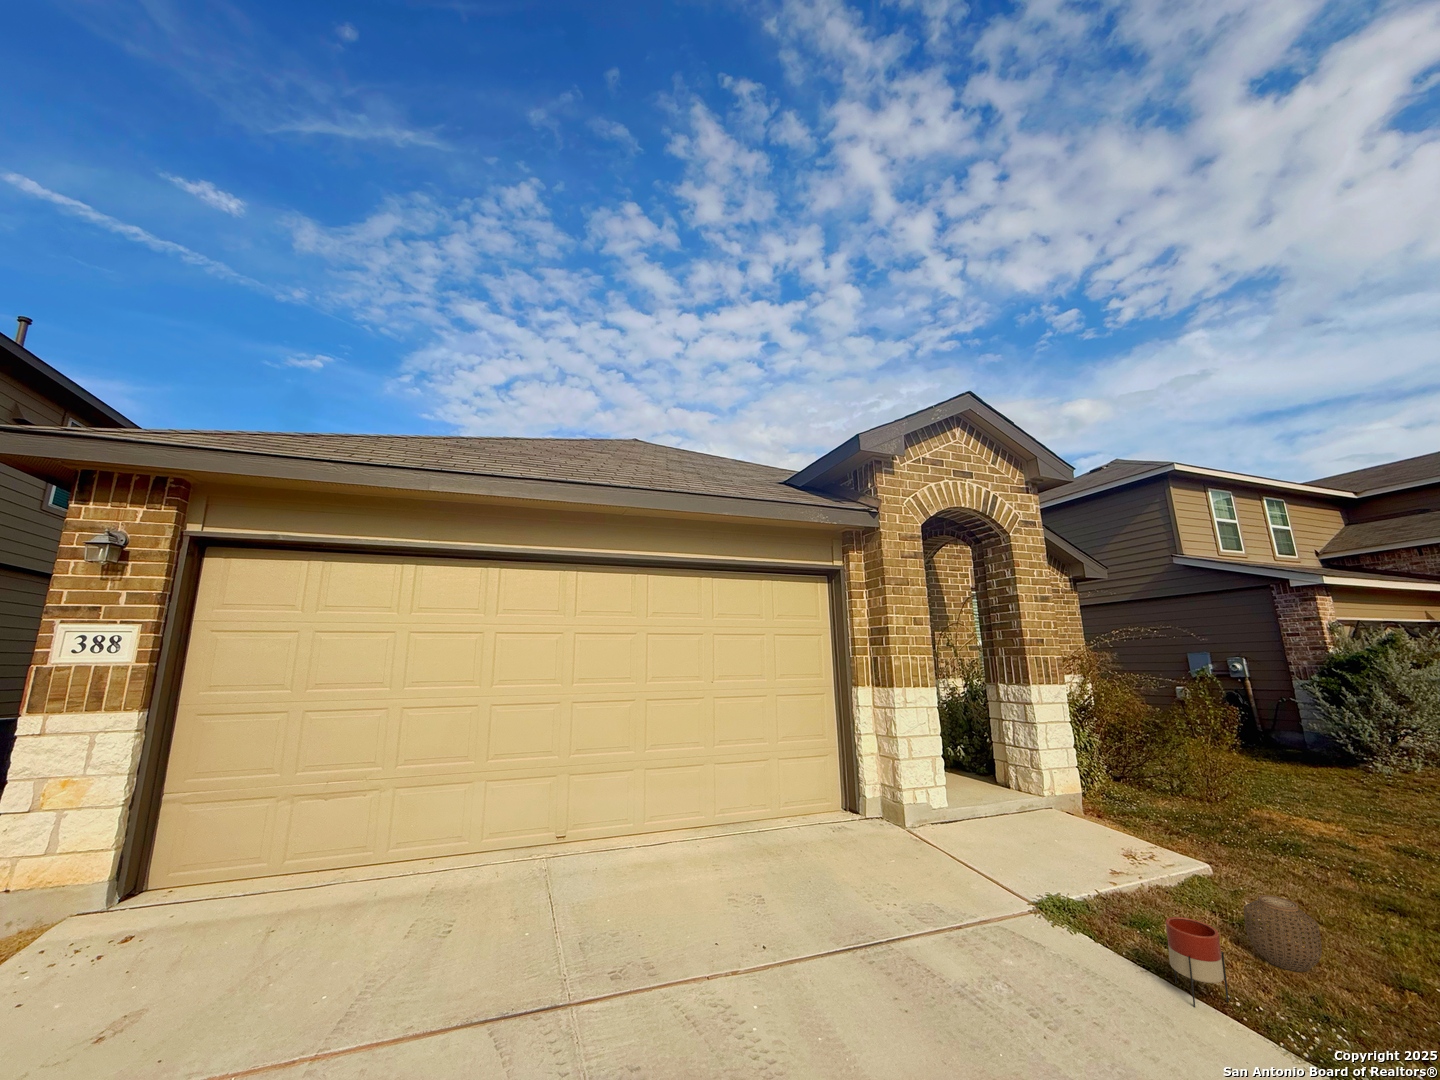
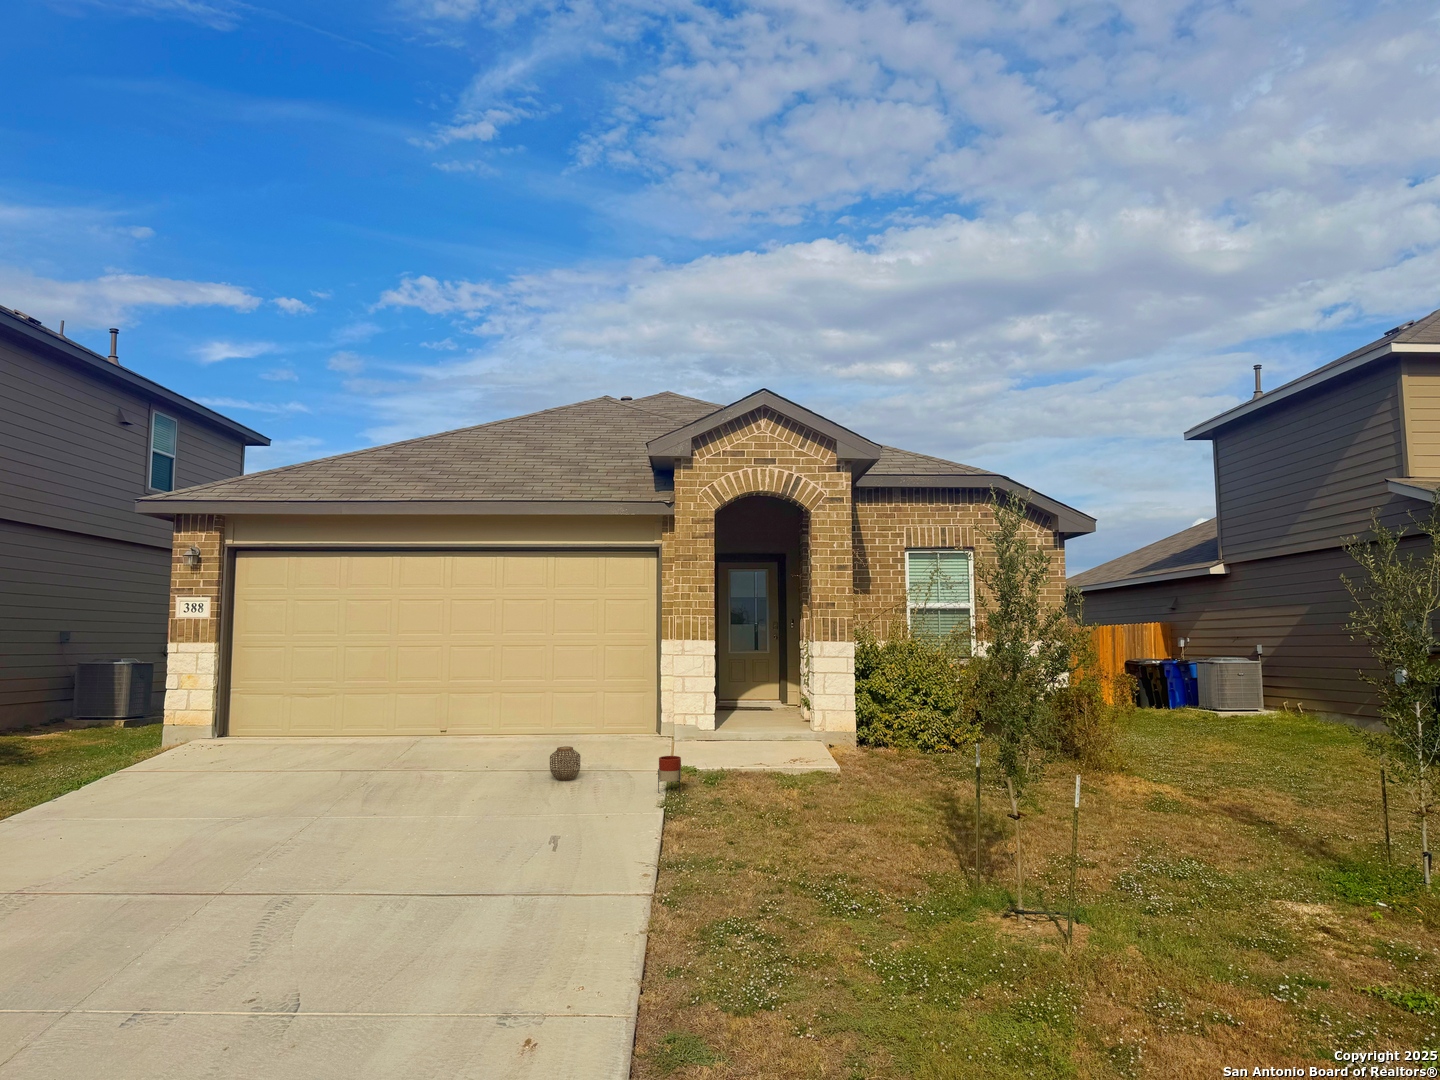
woven basket: present [1244,895,1322,972] -> present [550,746,580,781]

